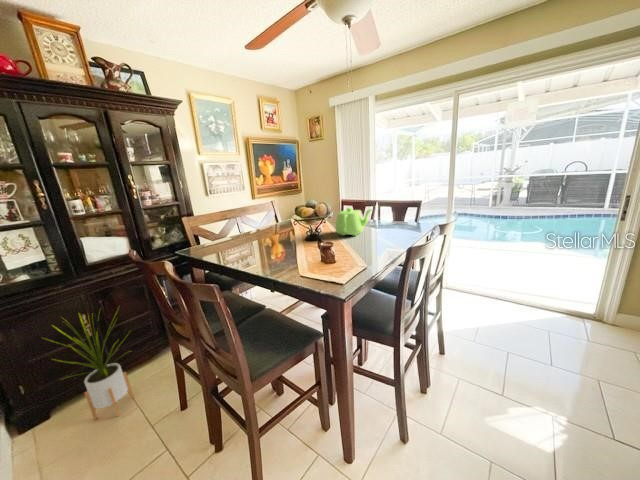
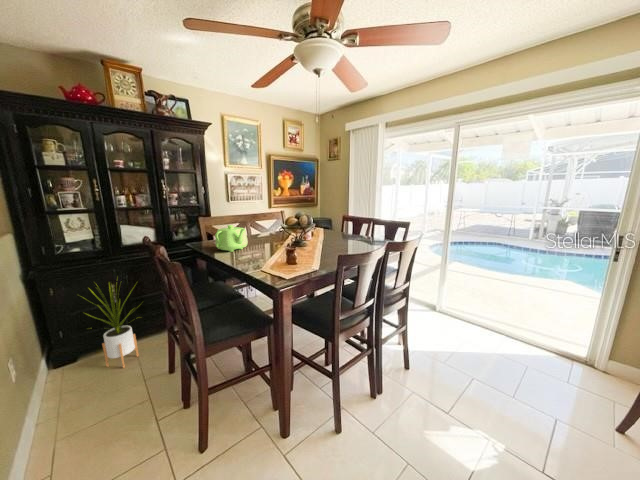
teapot: present [336,208,371,236] -> present [215,225,248,252]

